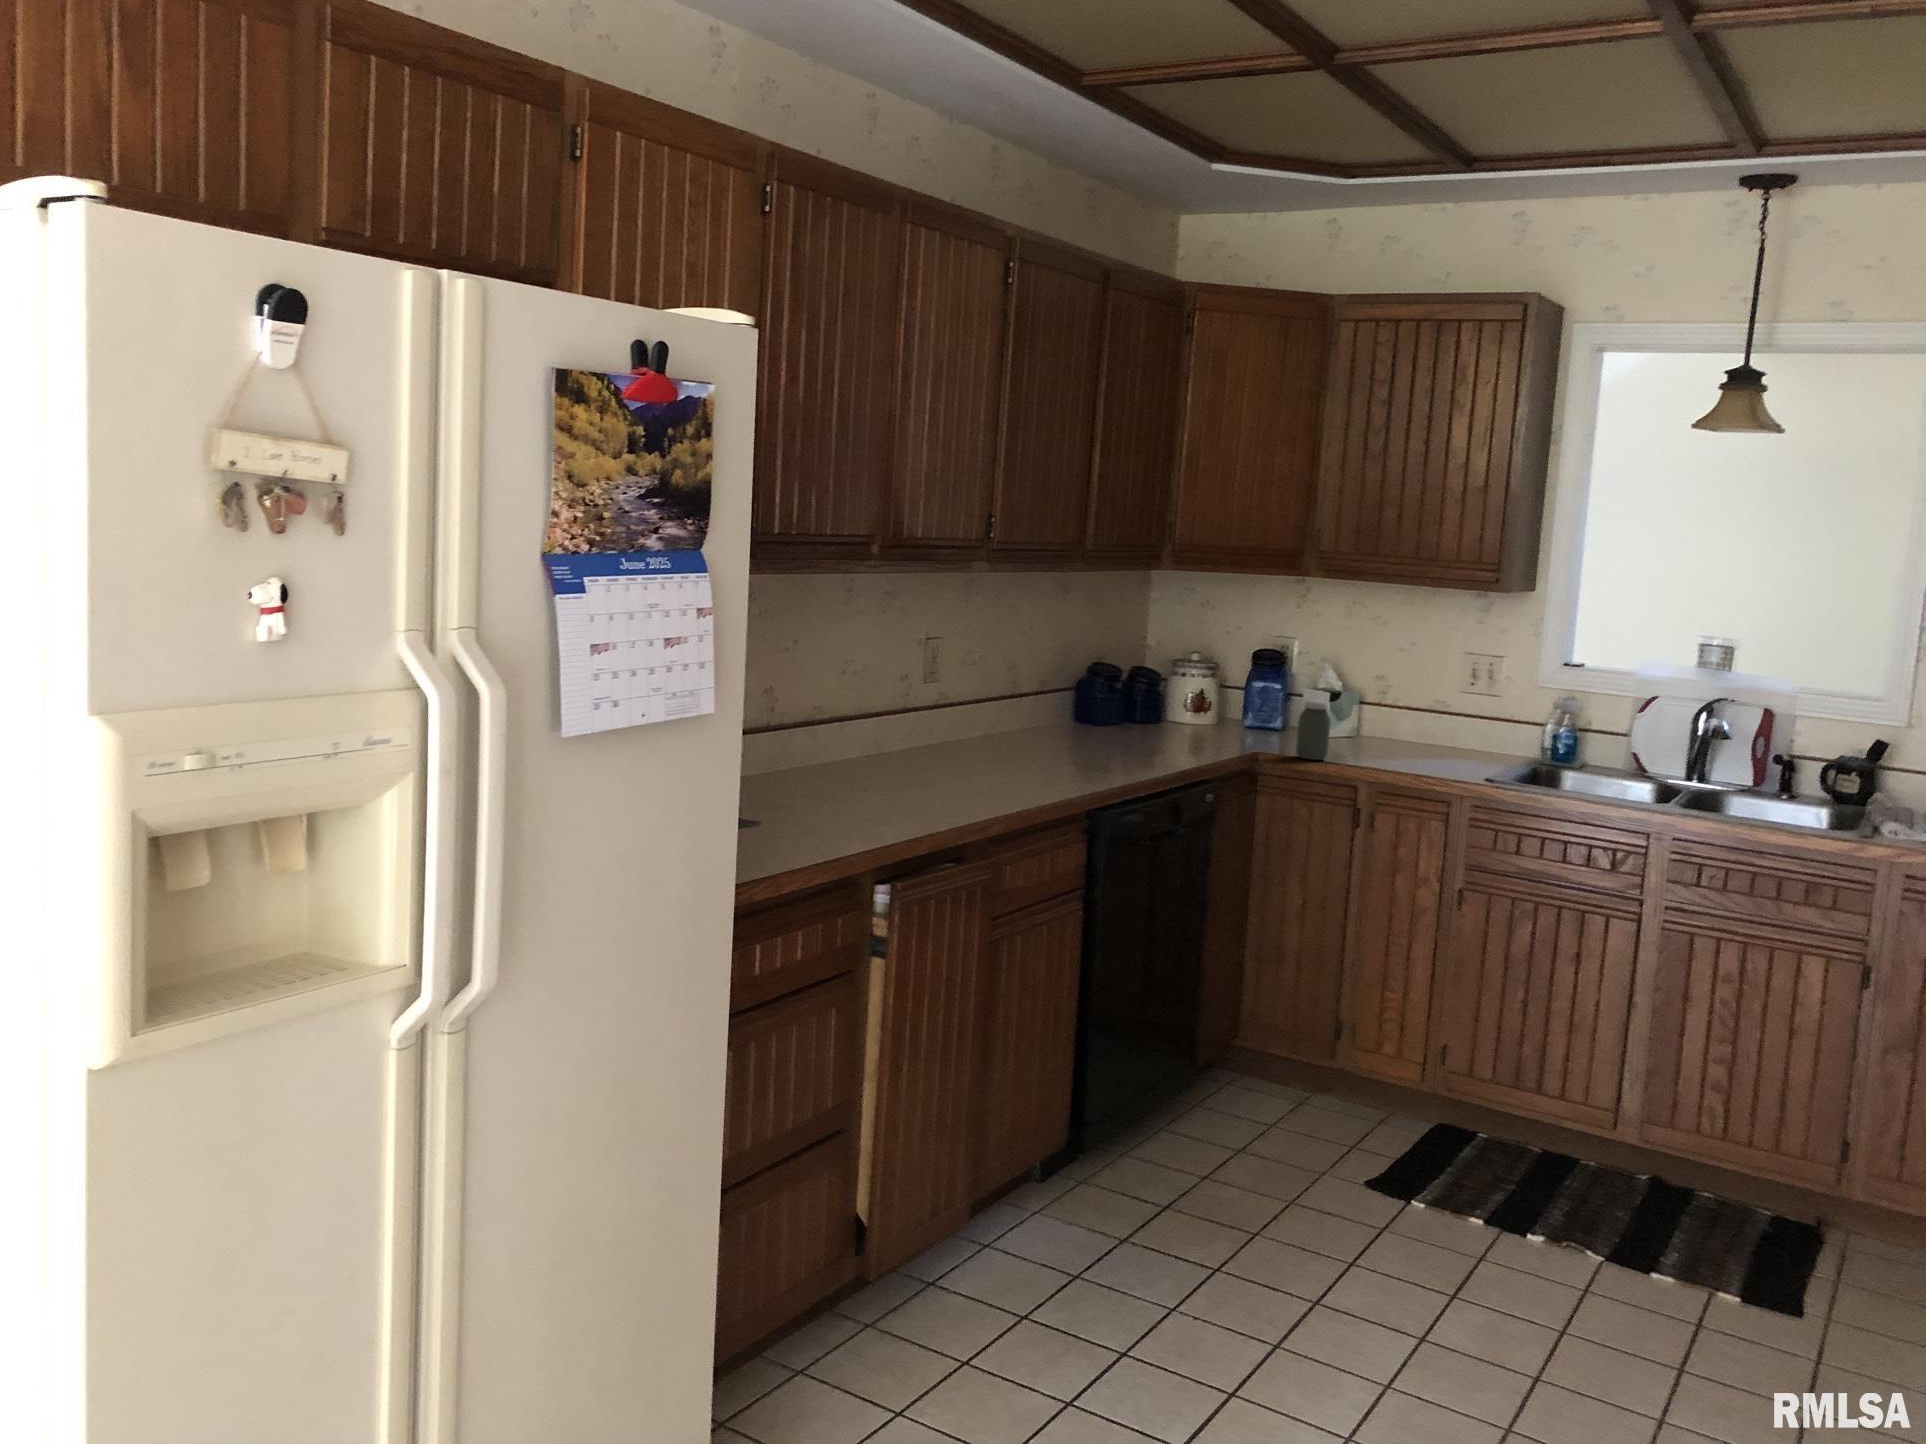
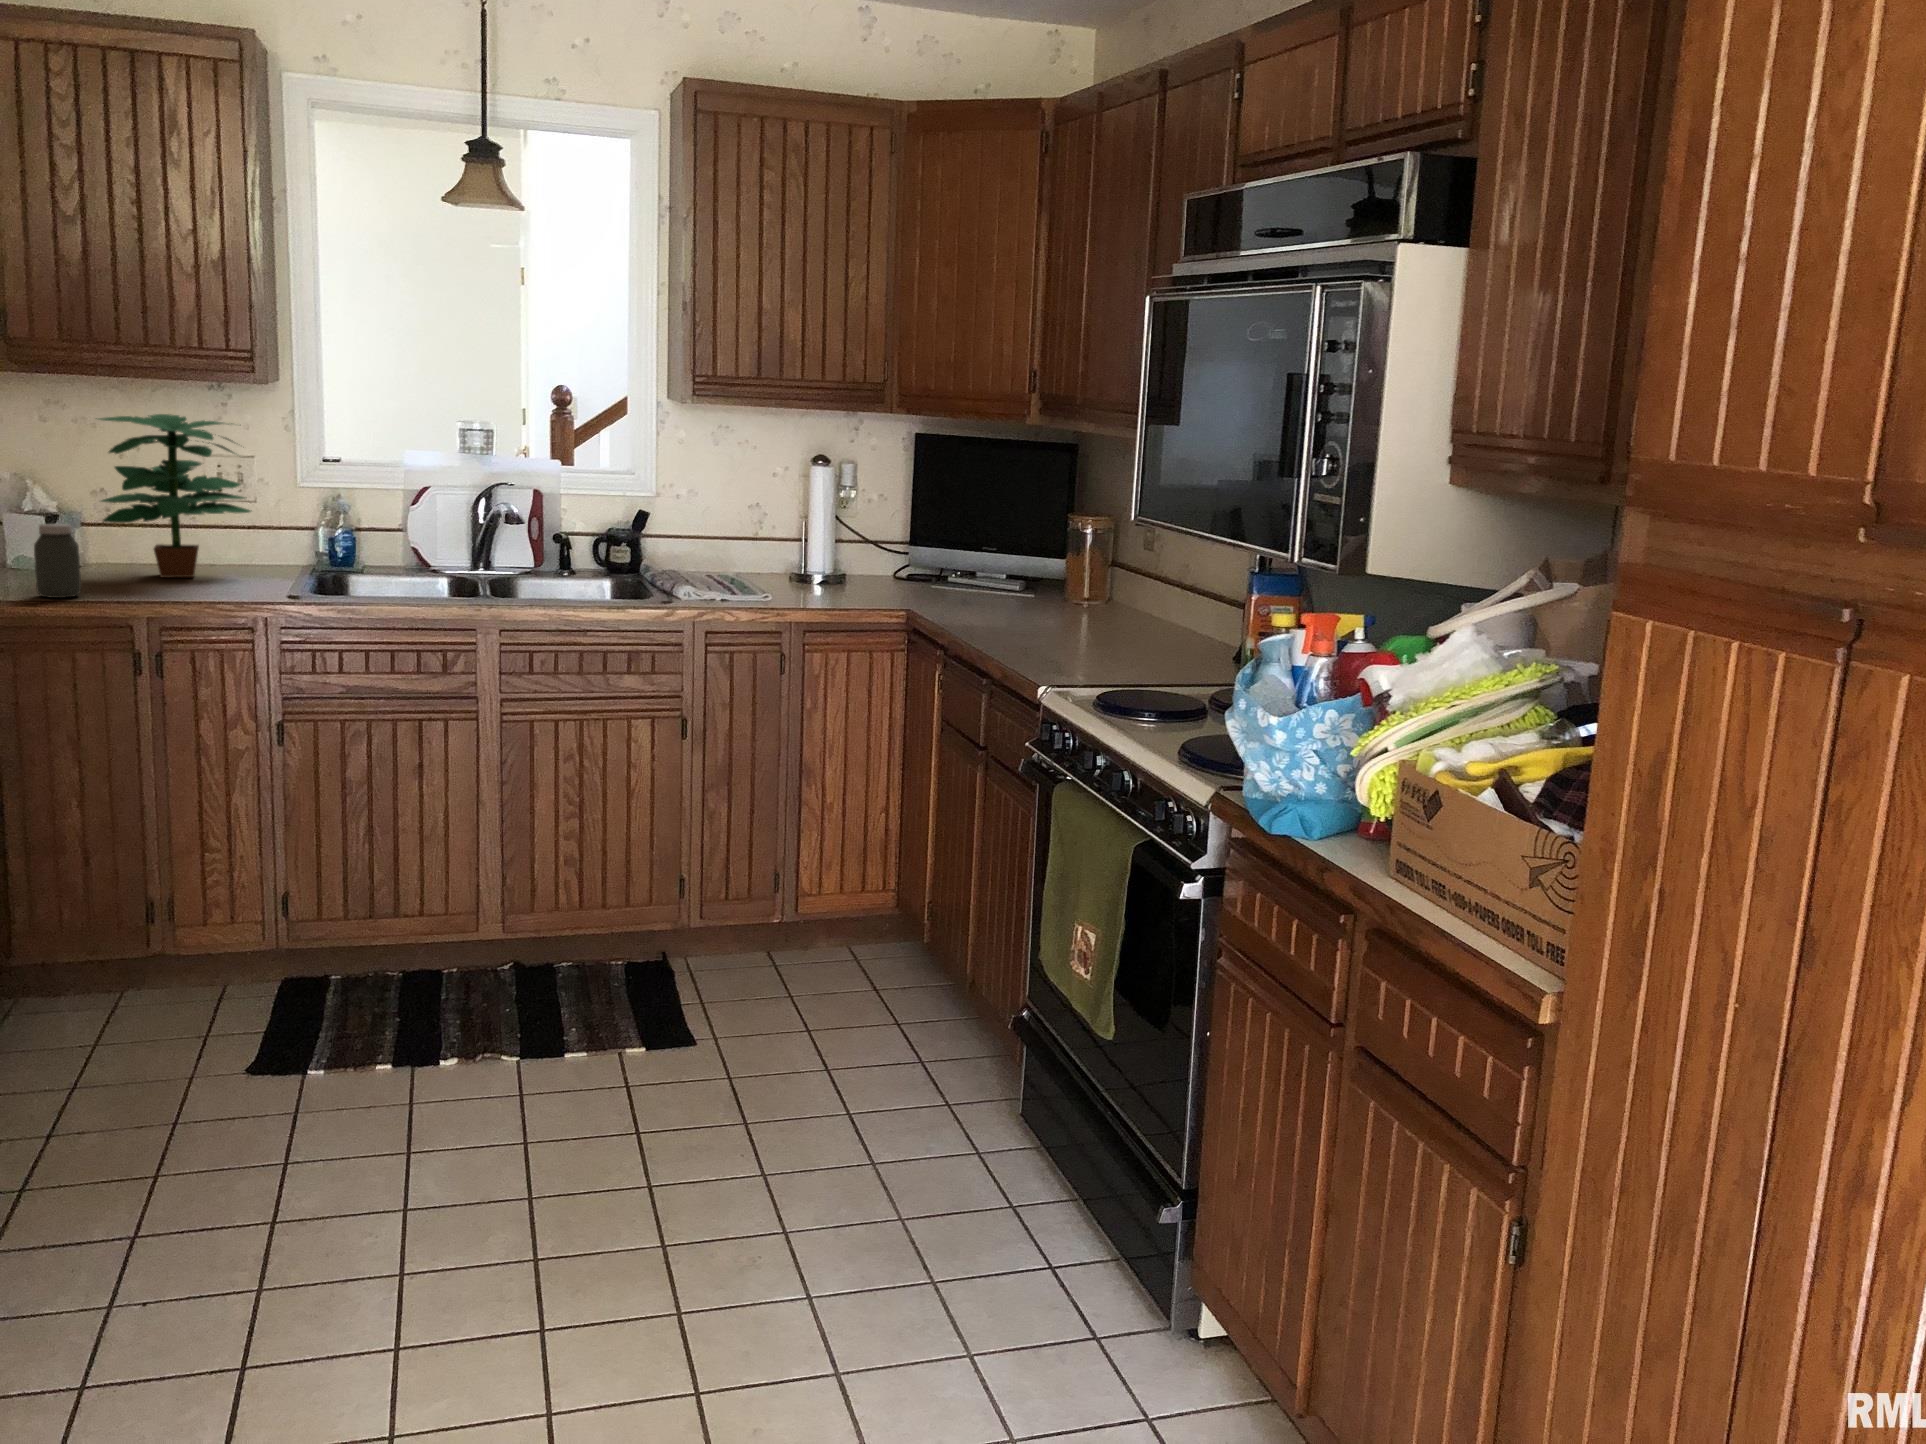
potted plant: none [1366,616,1495,756] -> present [96,414,251,578]

